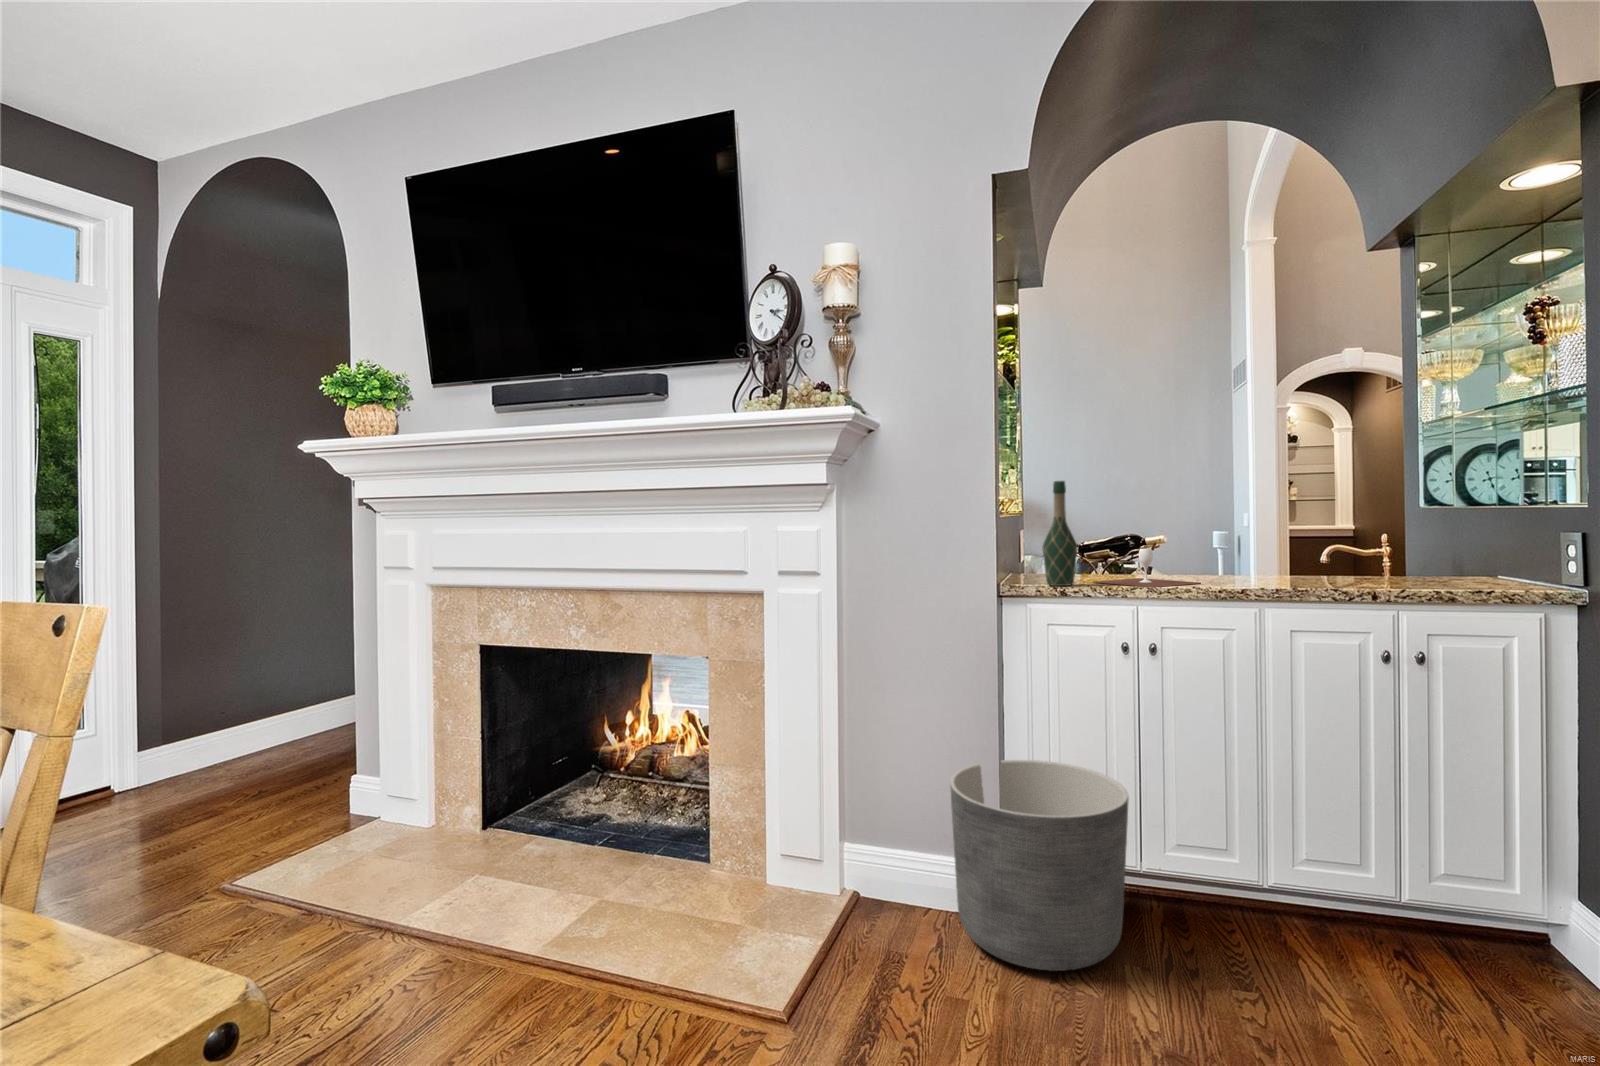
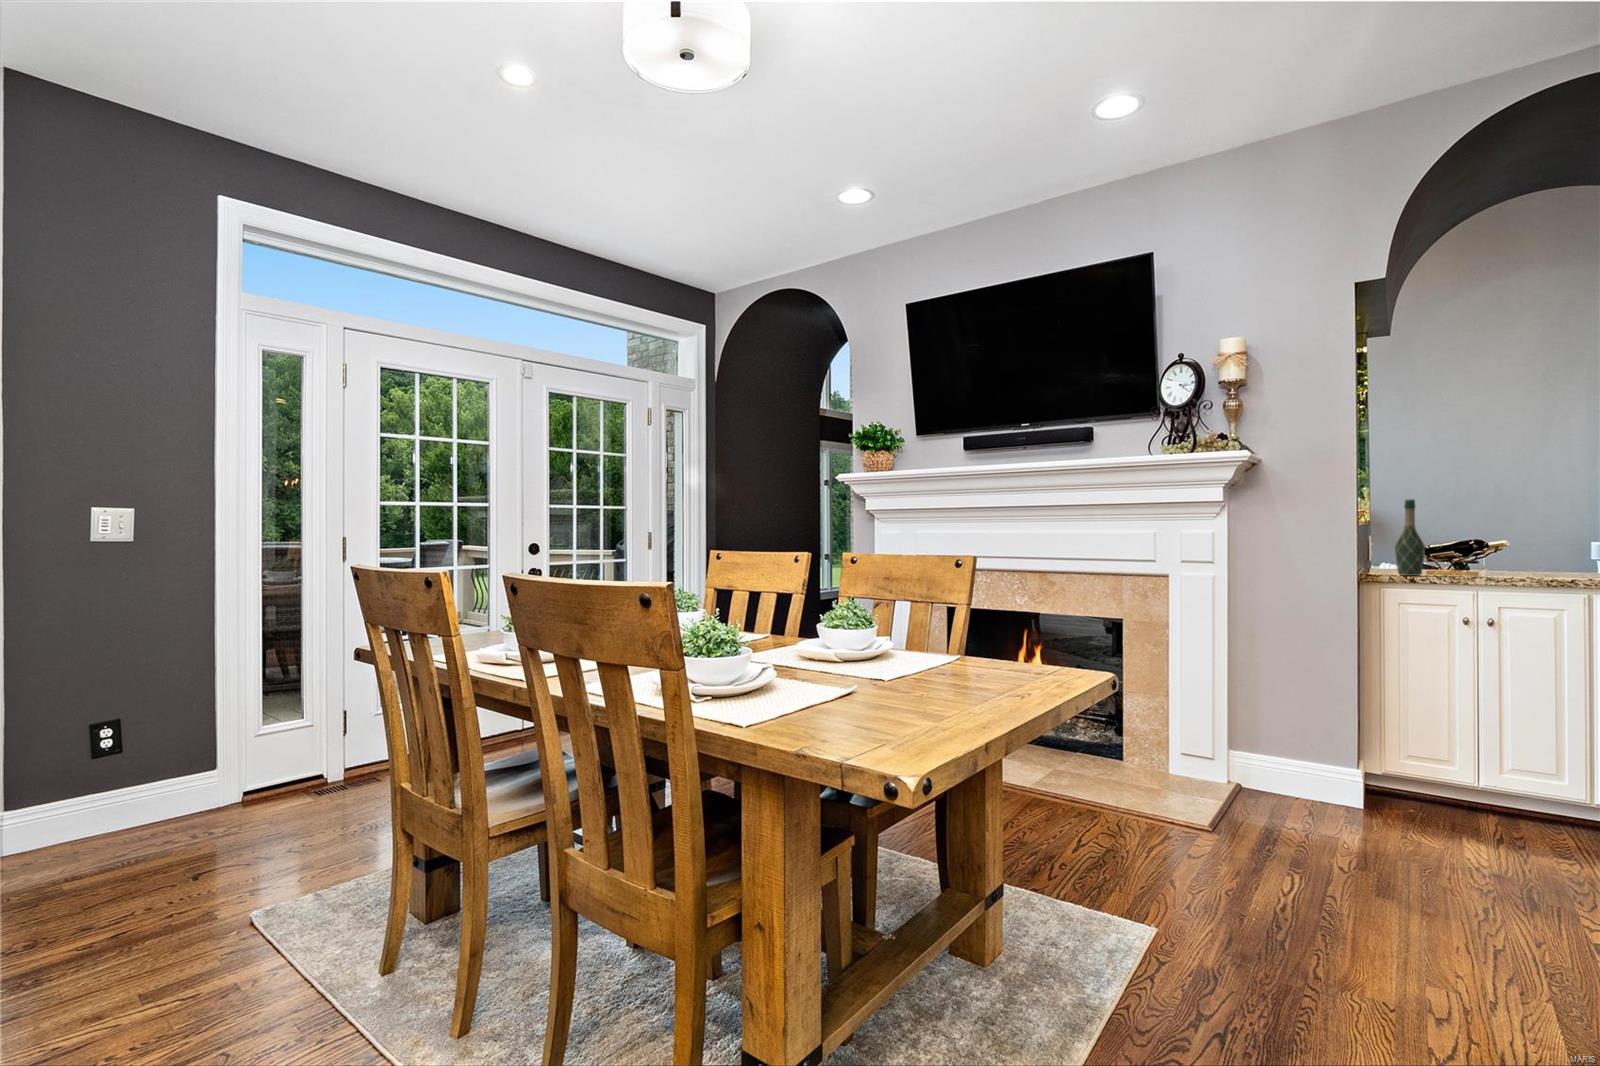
wine glass: present [1095,549,1200,587] -> none [1436,550,1539,578]
planter: present [950,760,1129,971] -> none [1320,699,1467,833]

